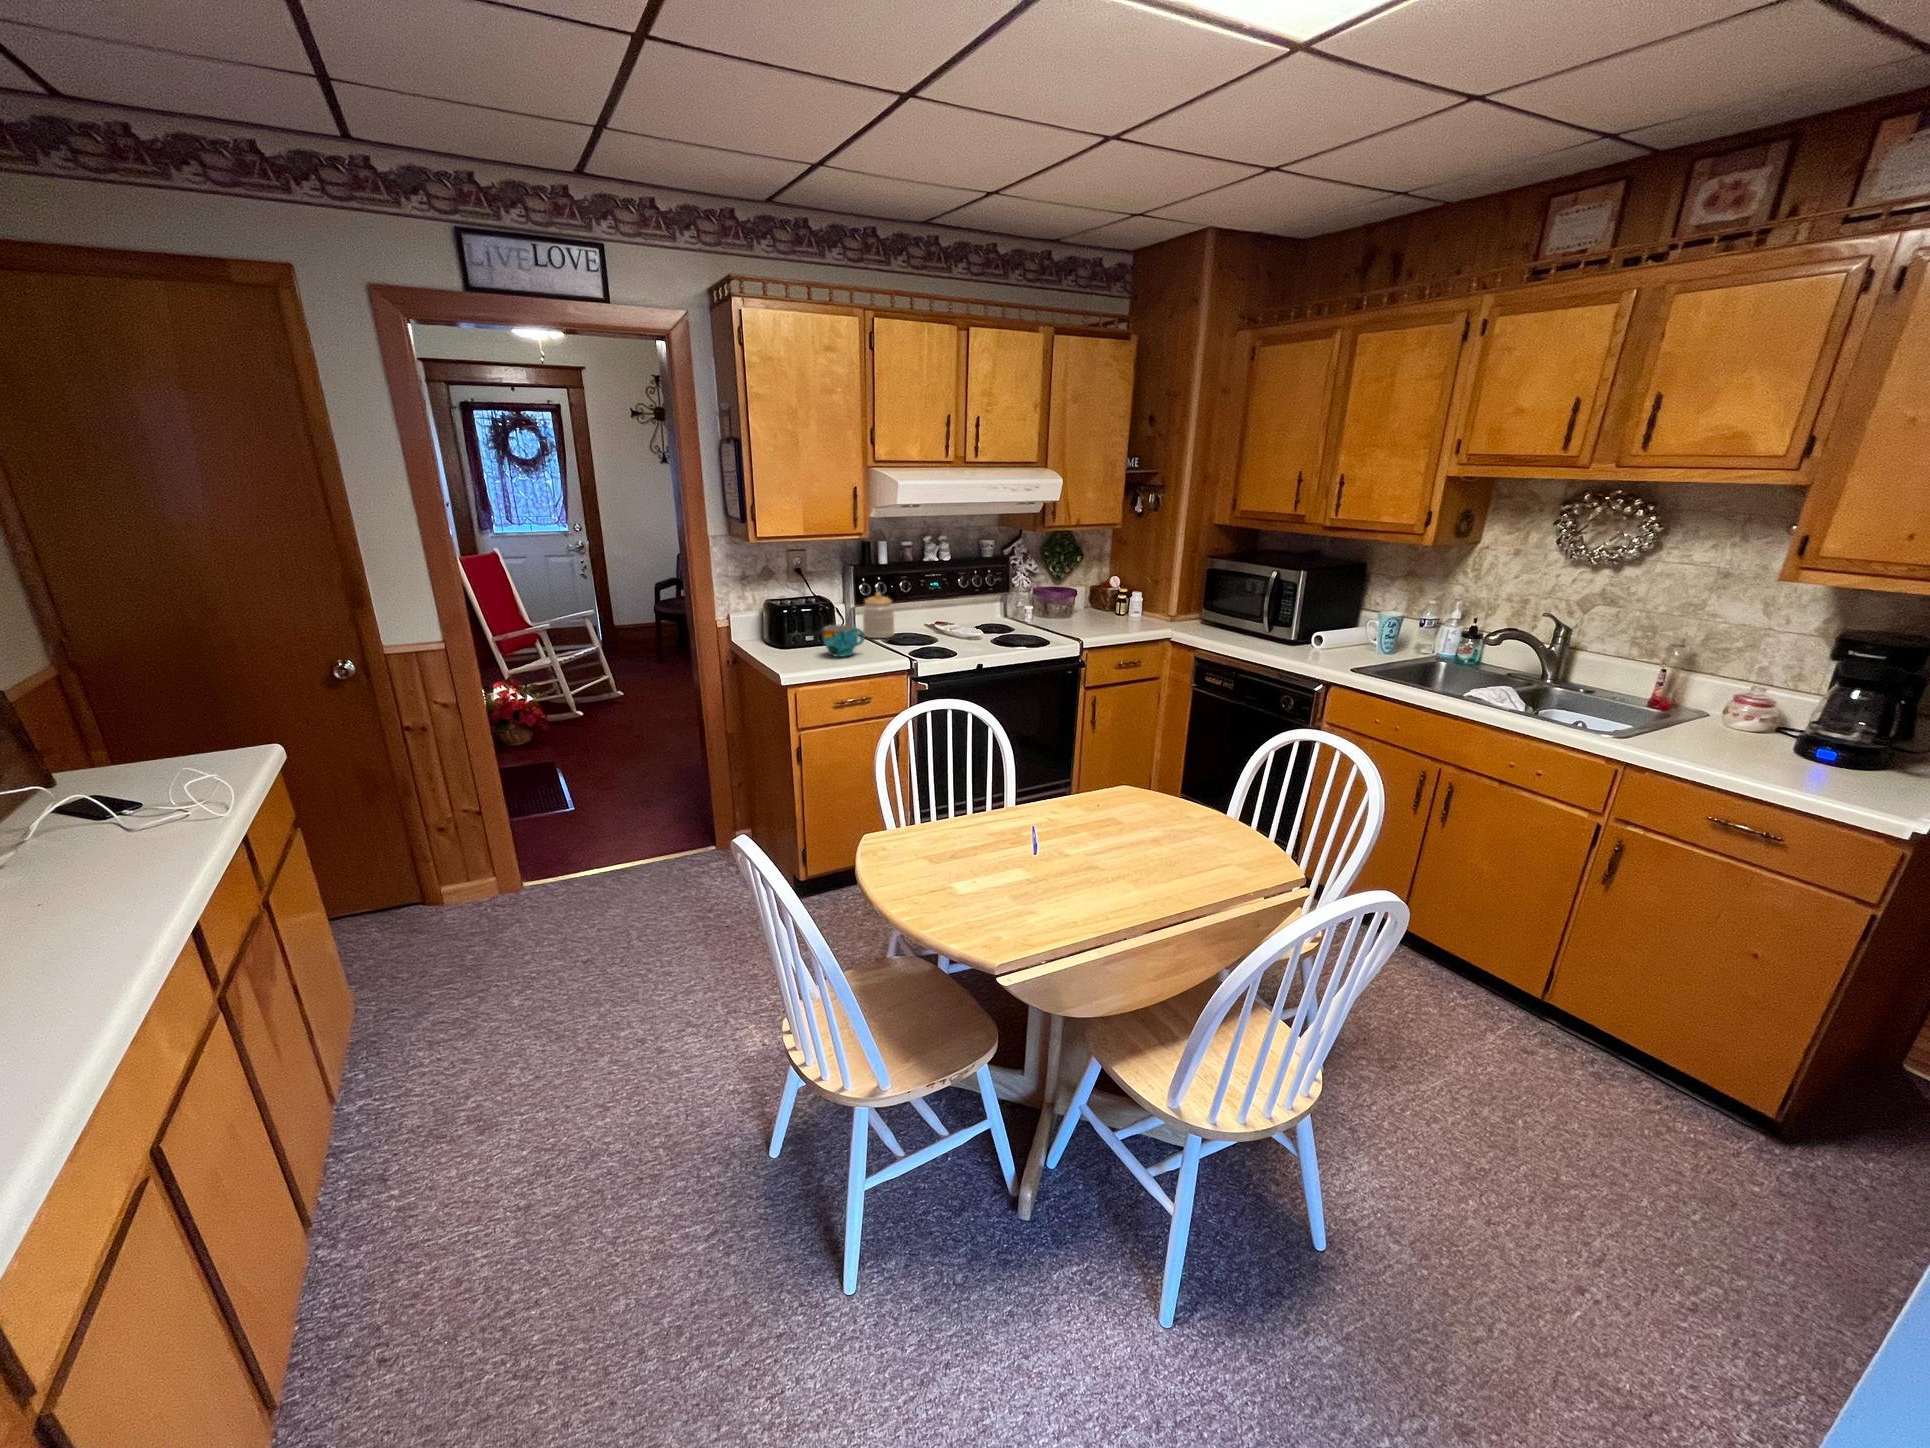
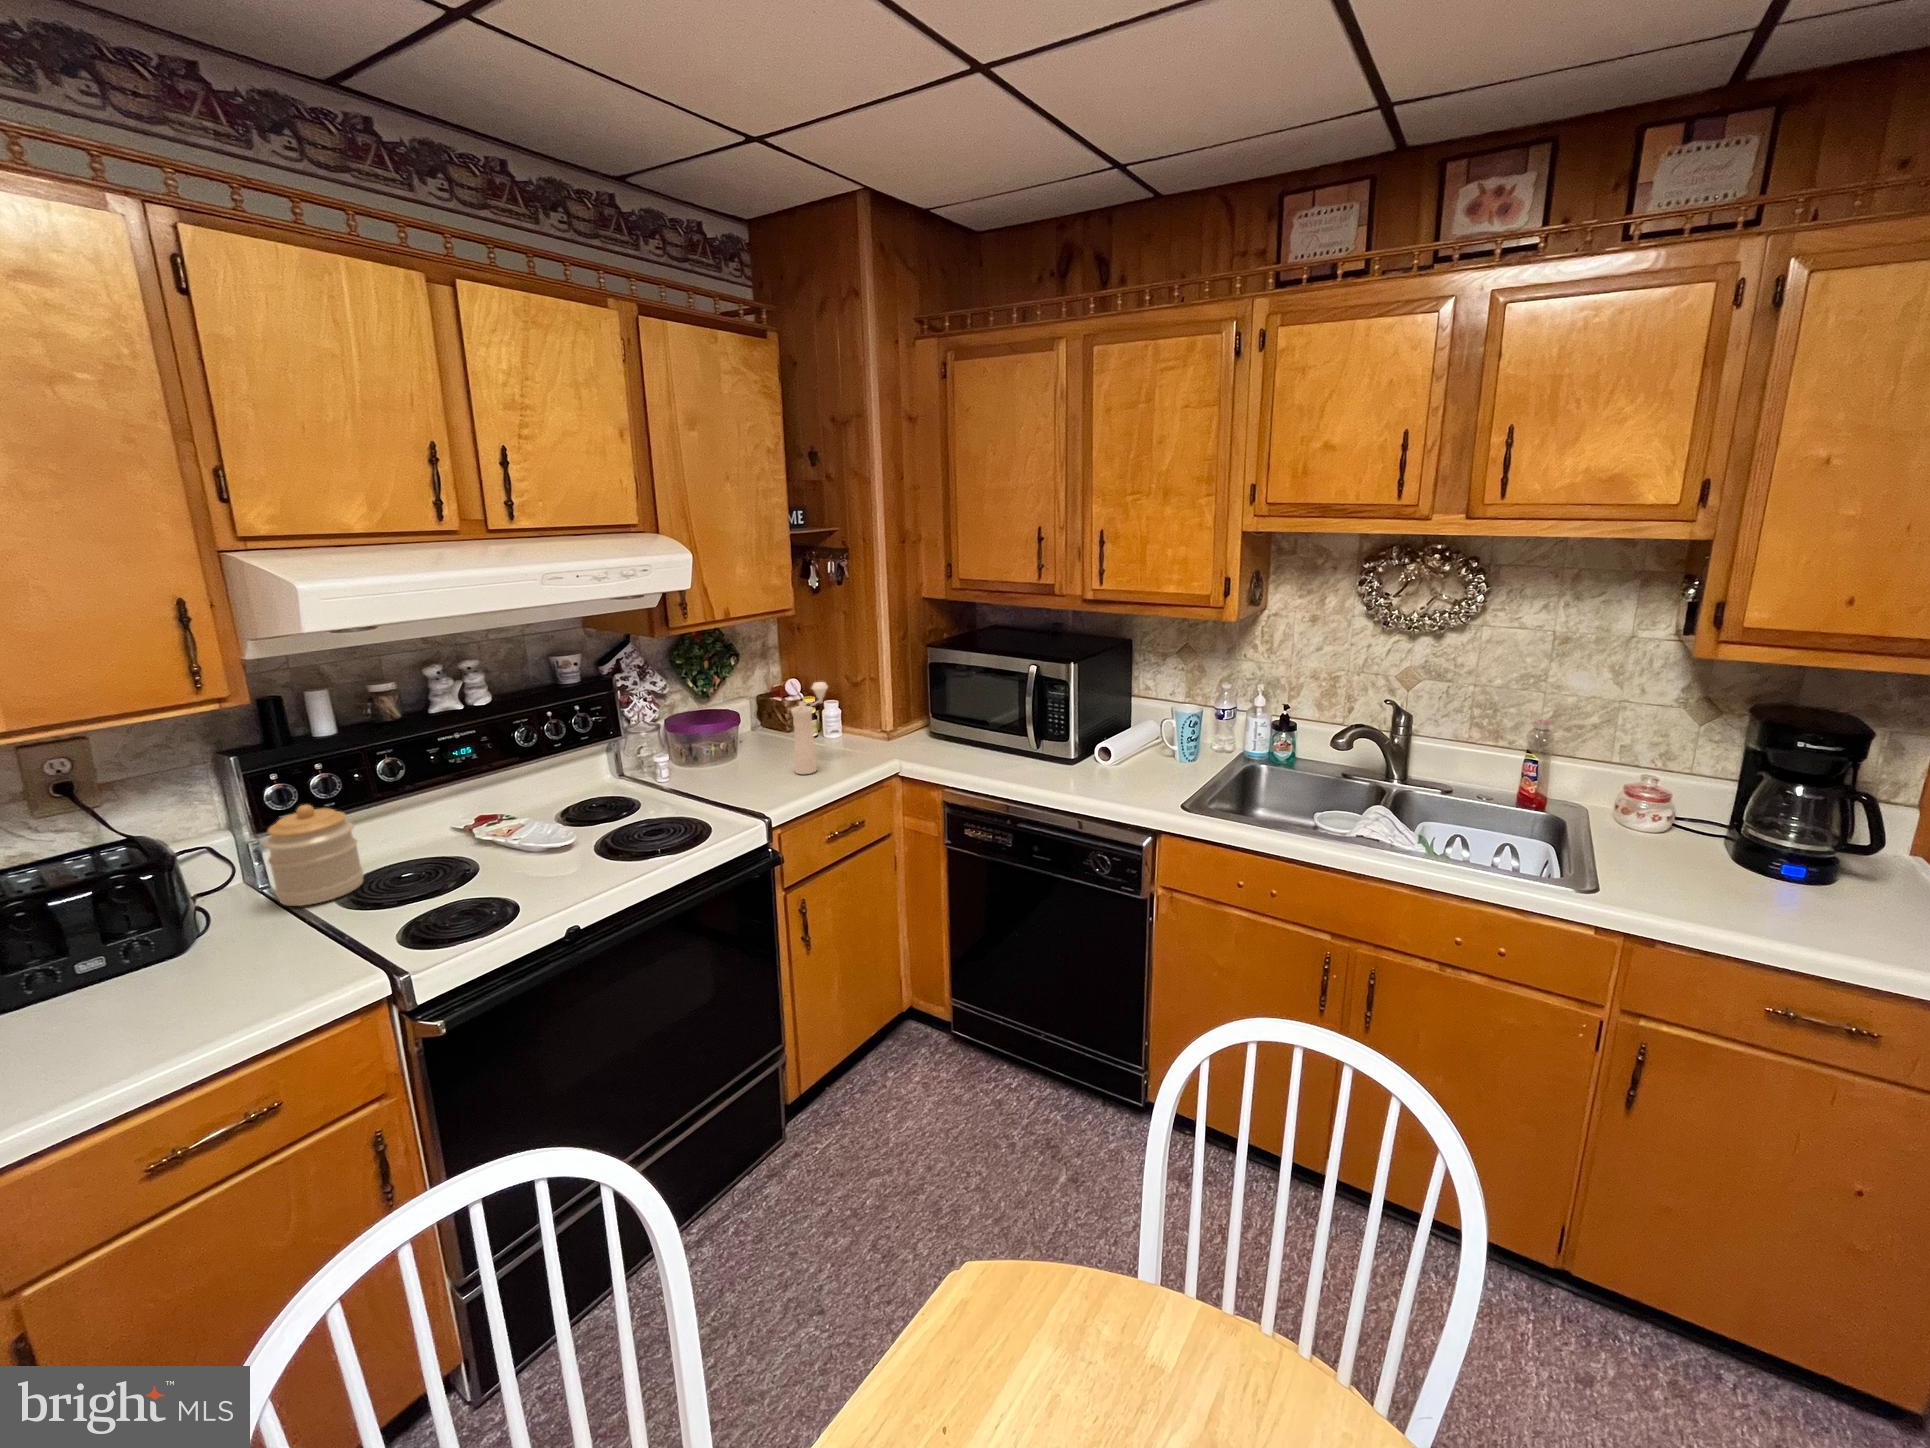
pepper mill: none [1104,572,1134,628] -> present [791,682,828,774]
cup: present [823,625,865,657] -> none [98,919,248,1016]

